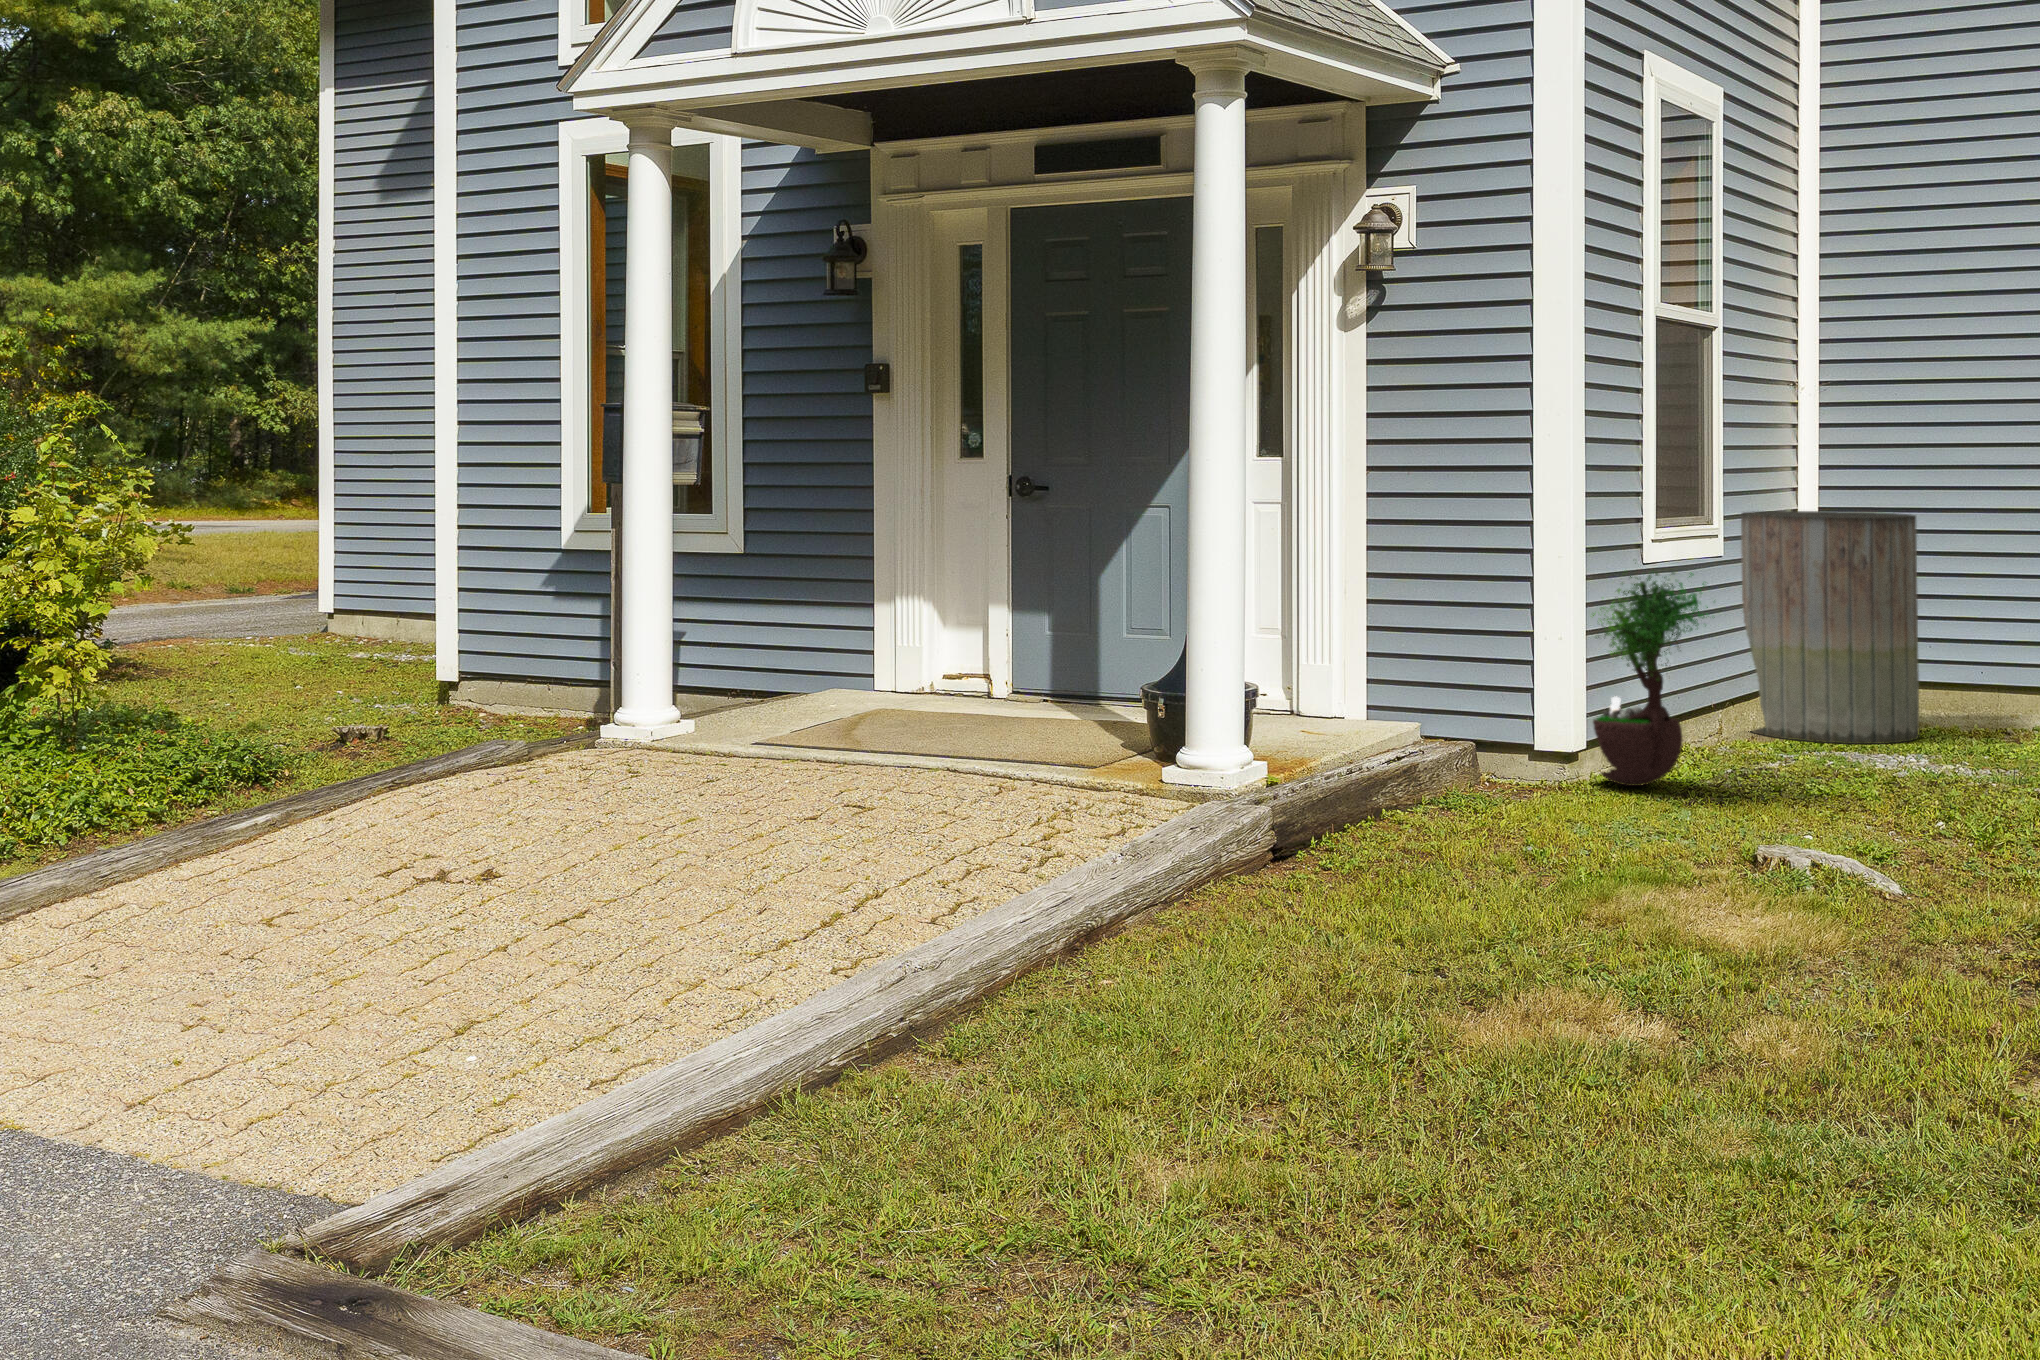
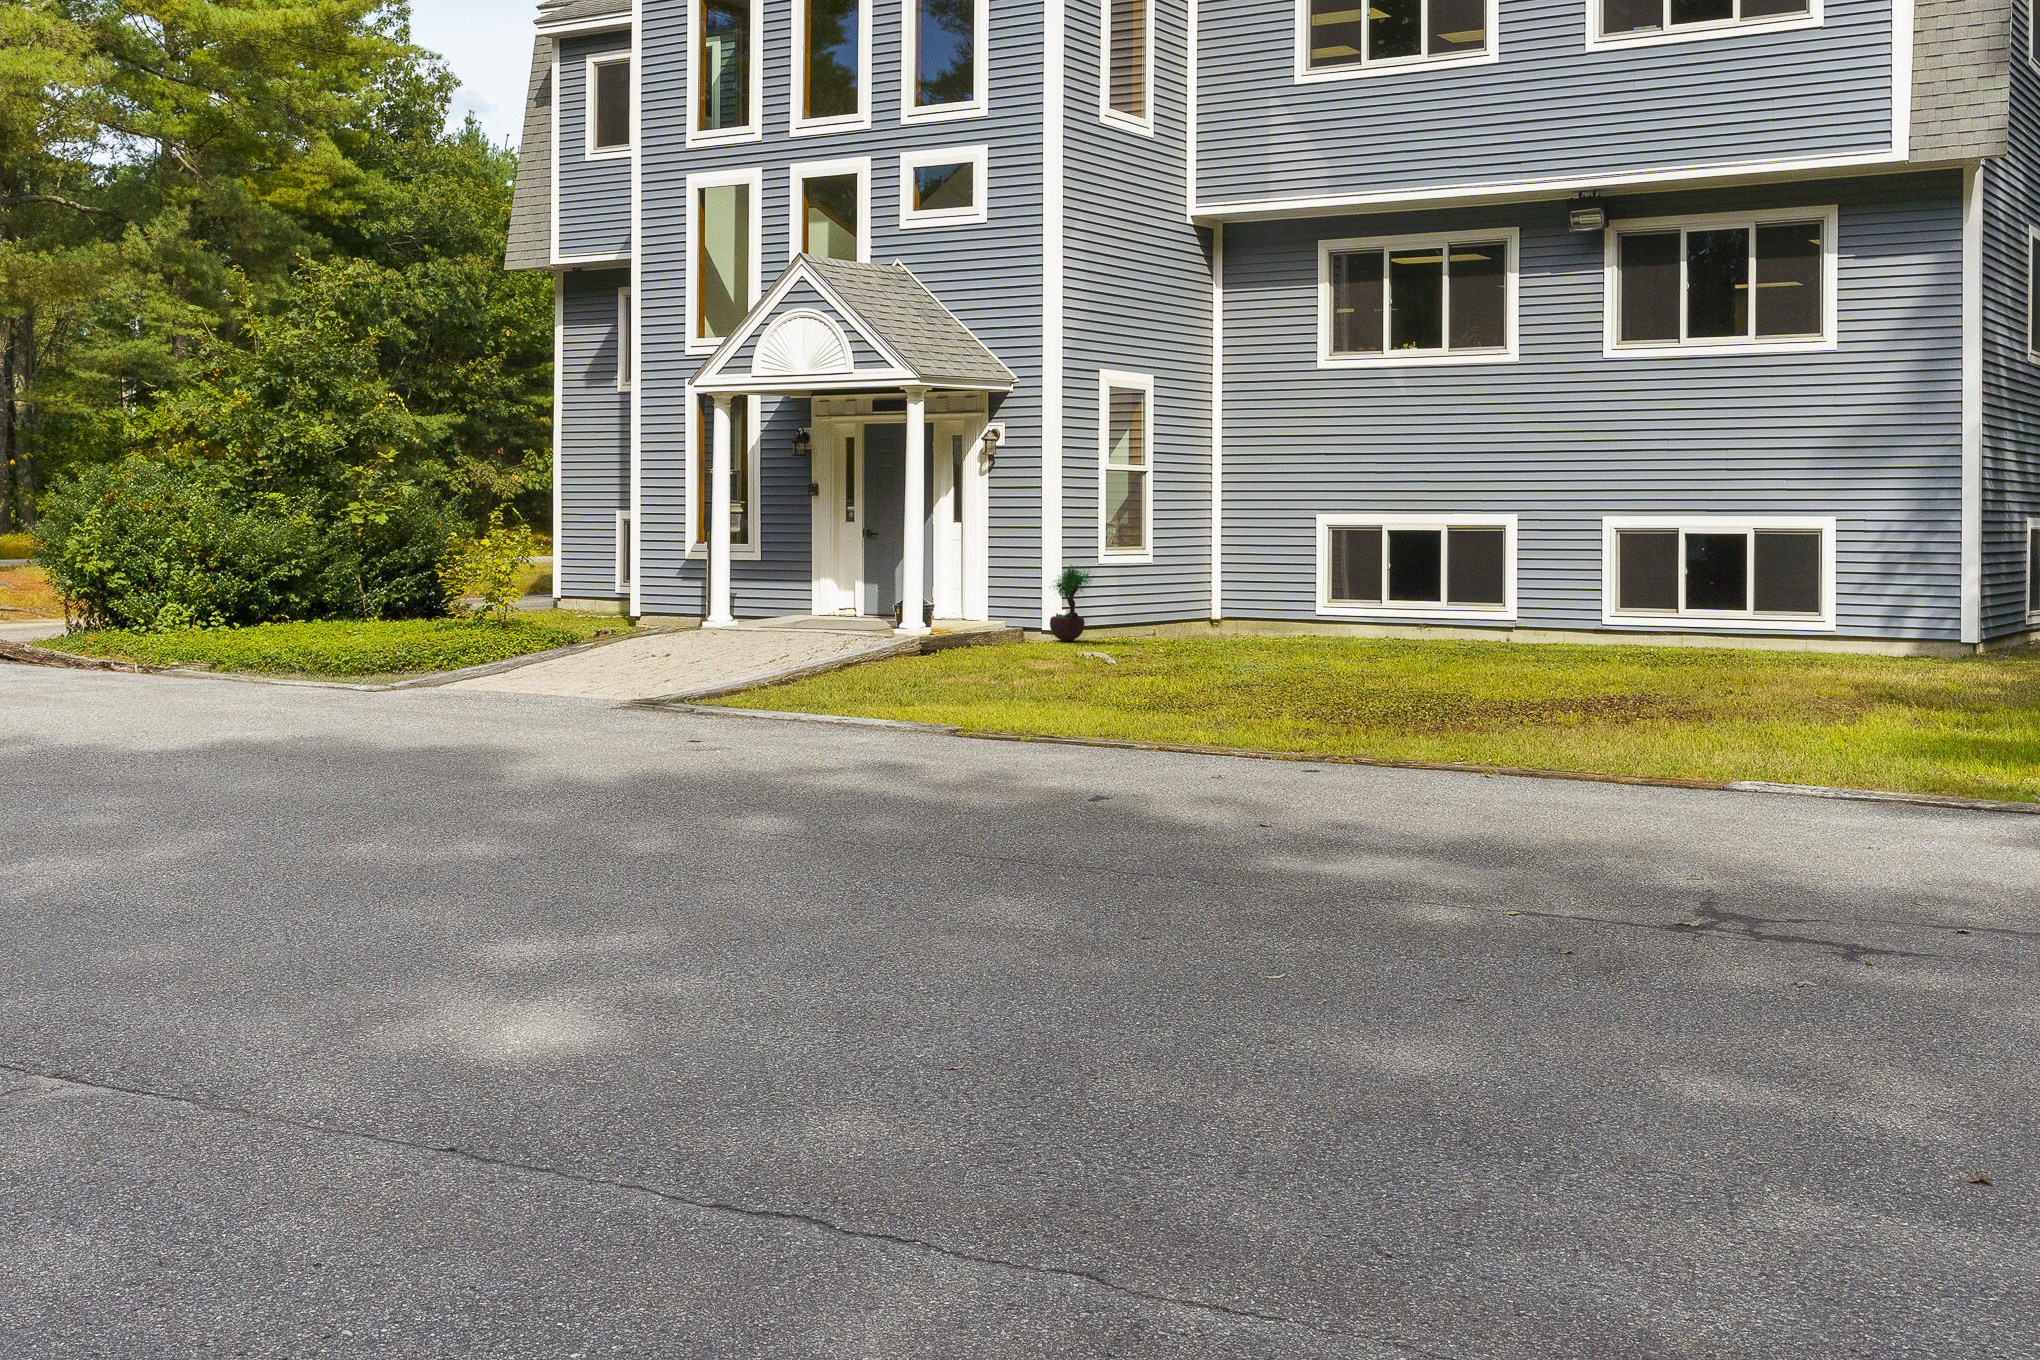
trash can: present [1741,511,1919,744] -> none [1152,545,1216,634]

